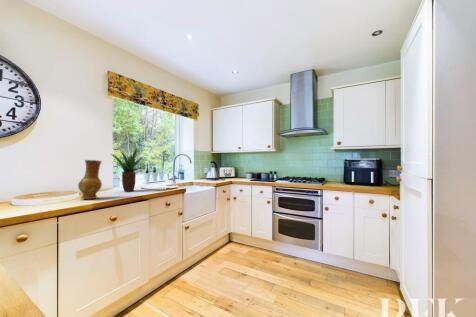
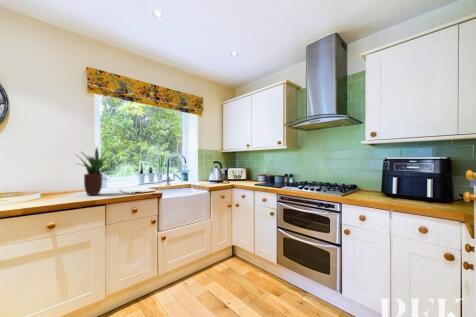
ceramic jug: present [78,160,102,199] -> none [13,161,43,204]

